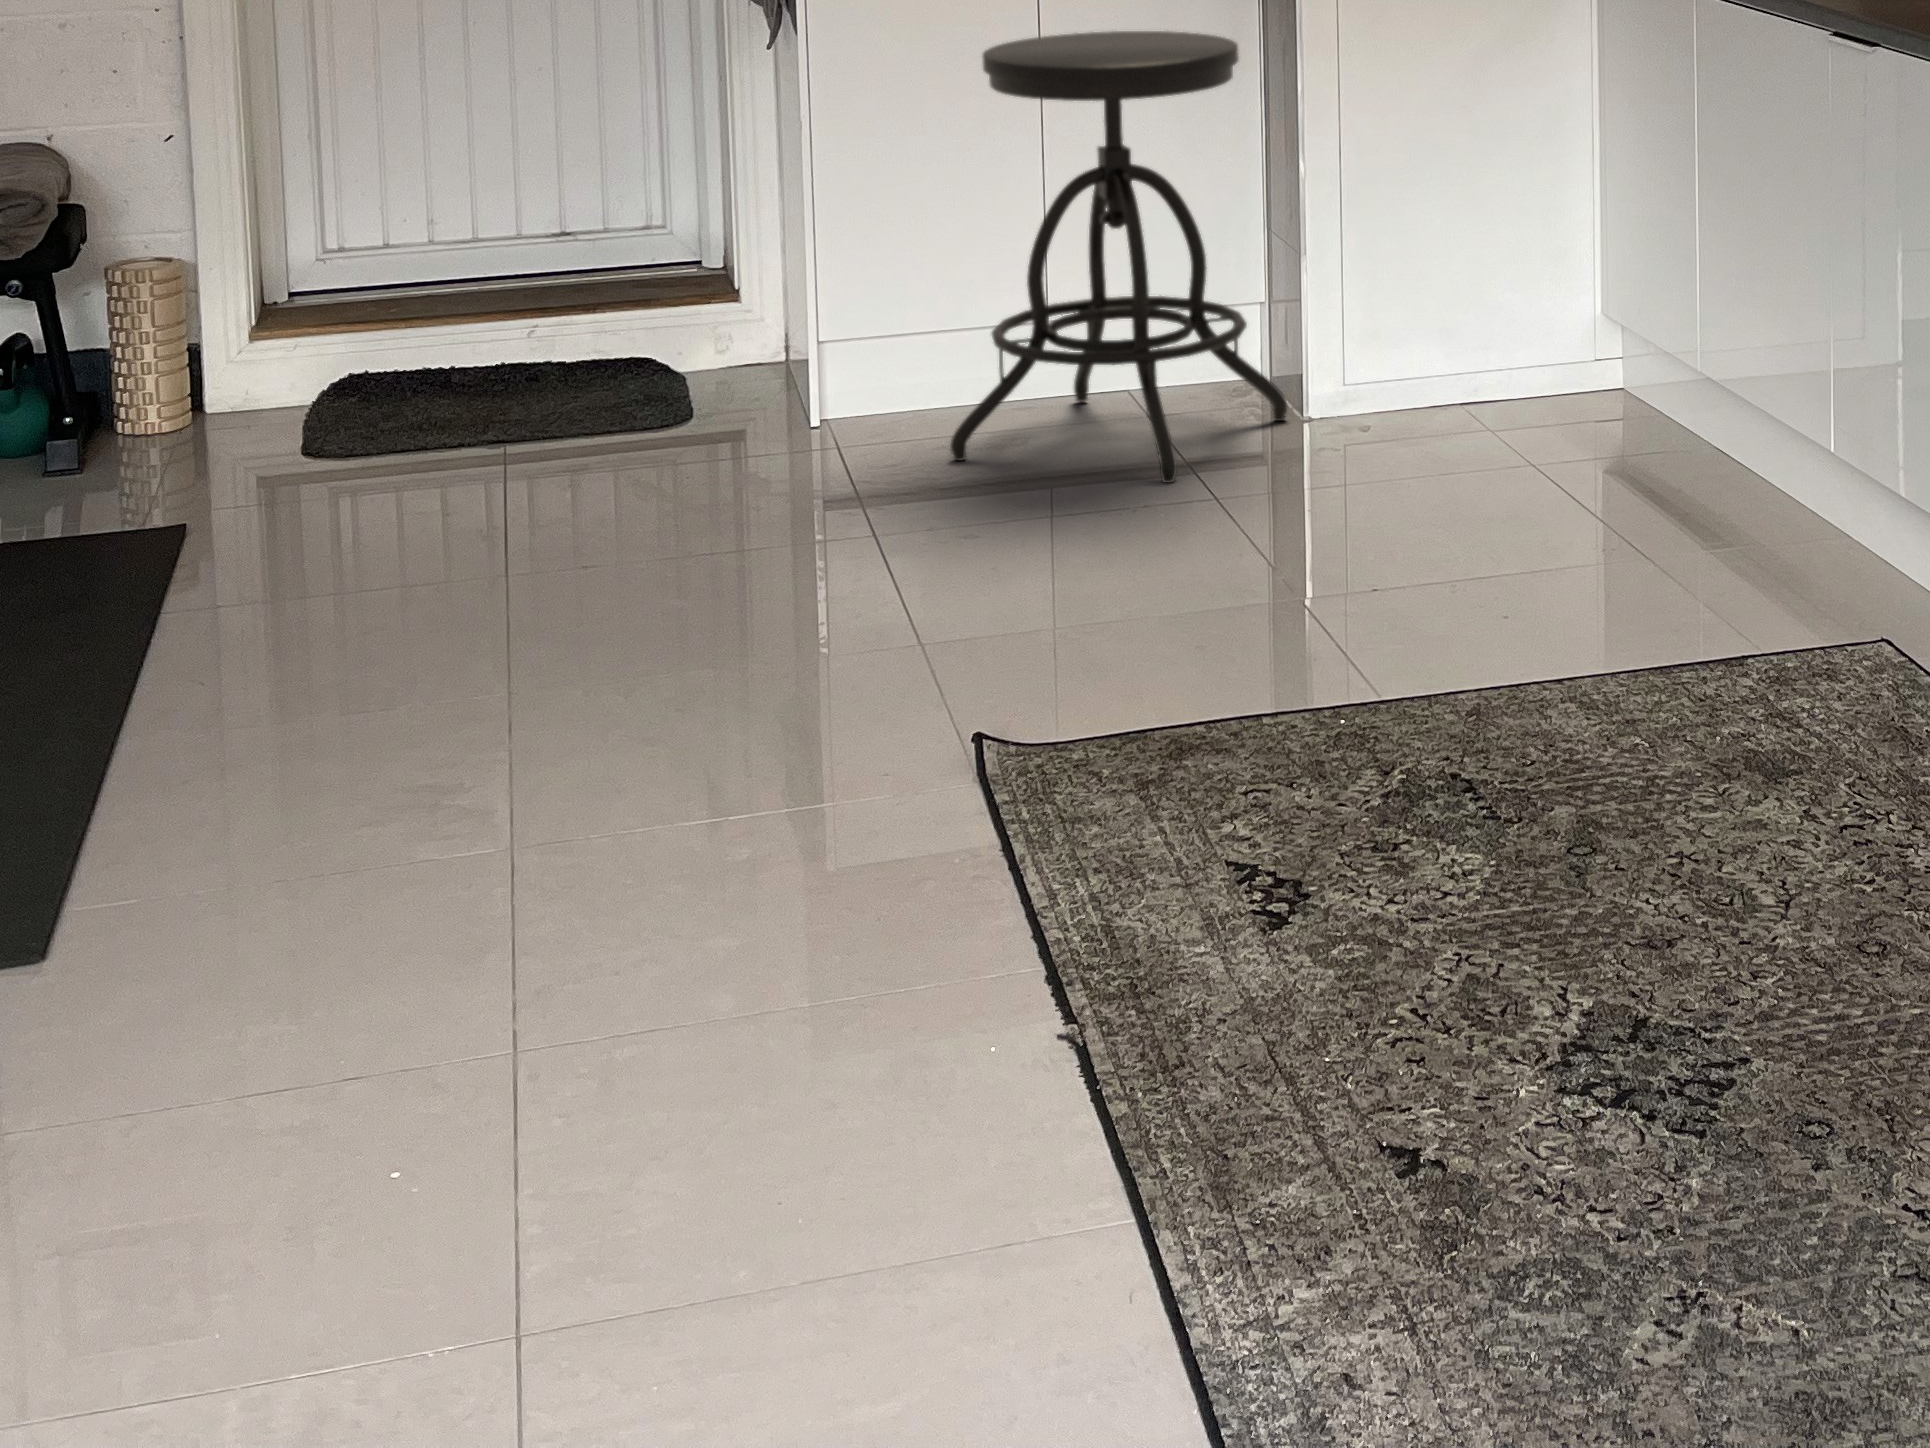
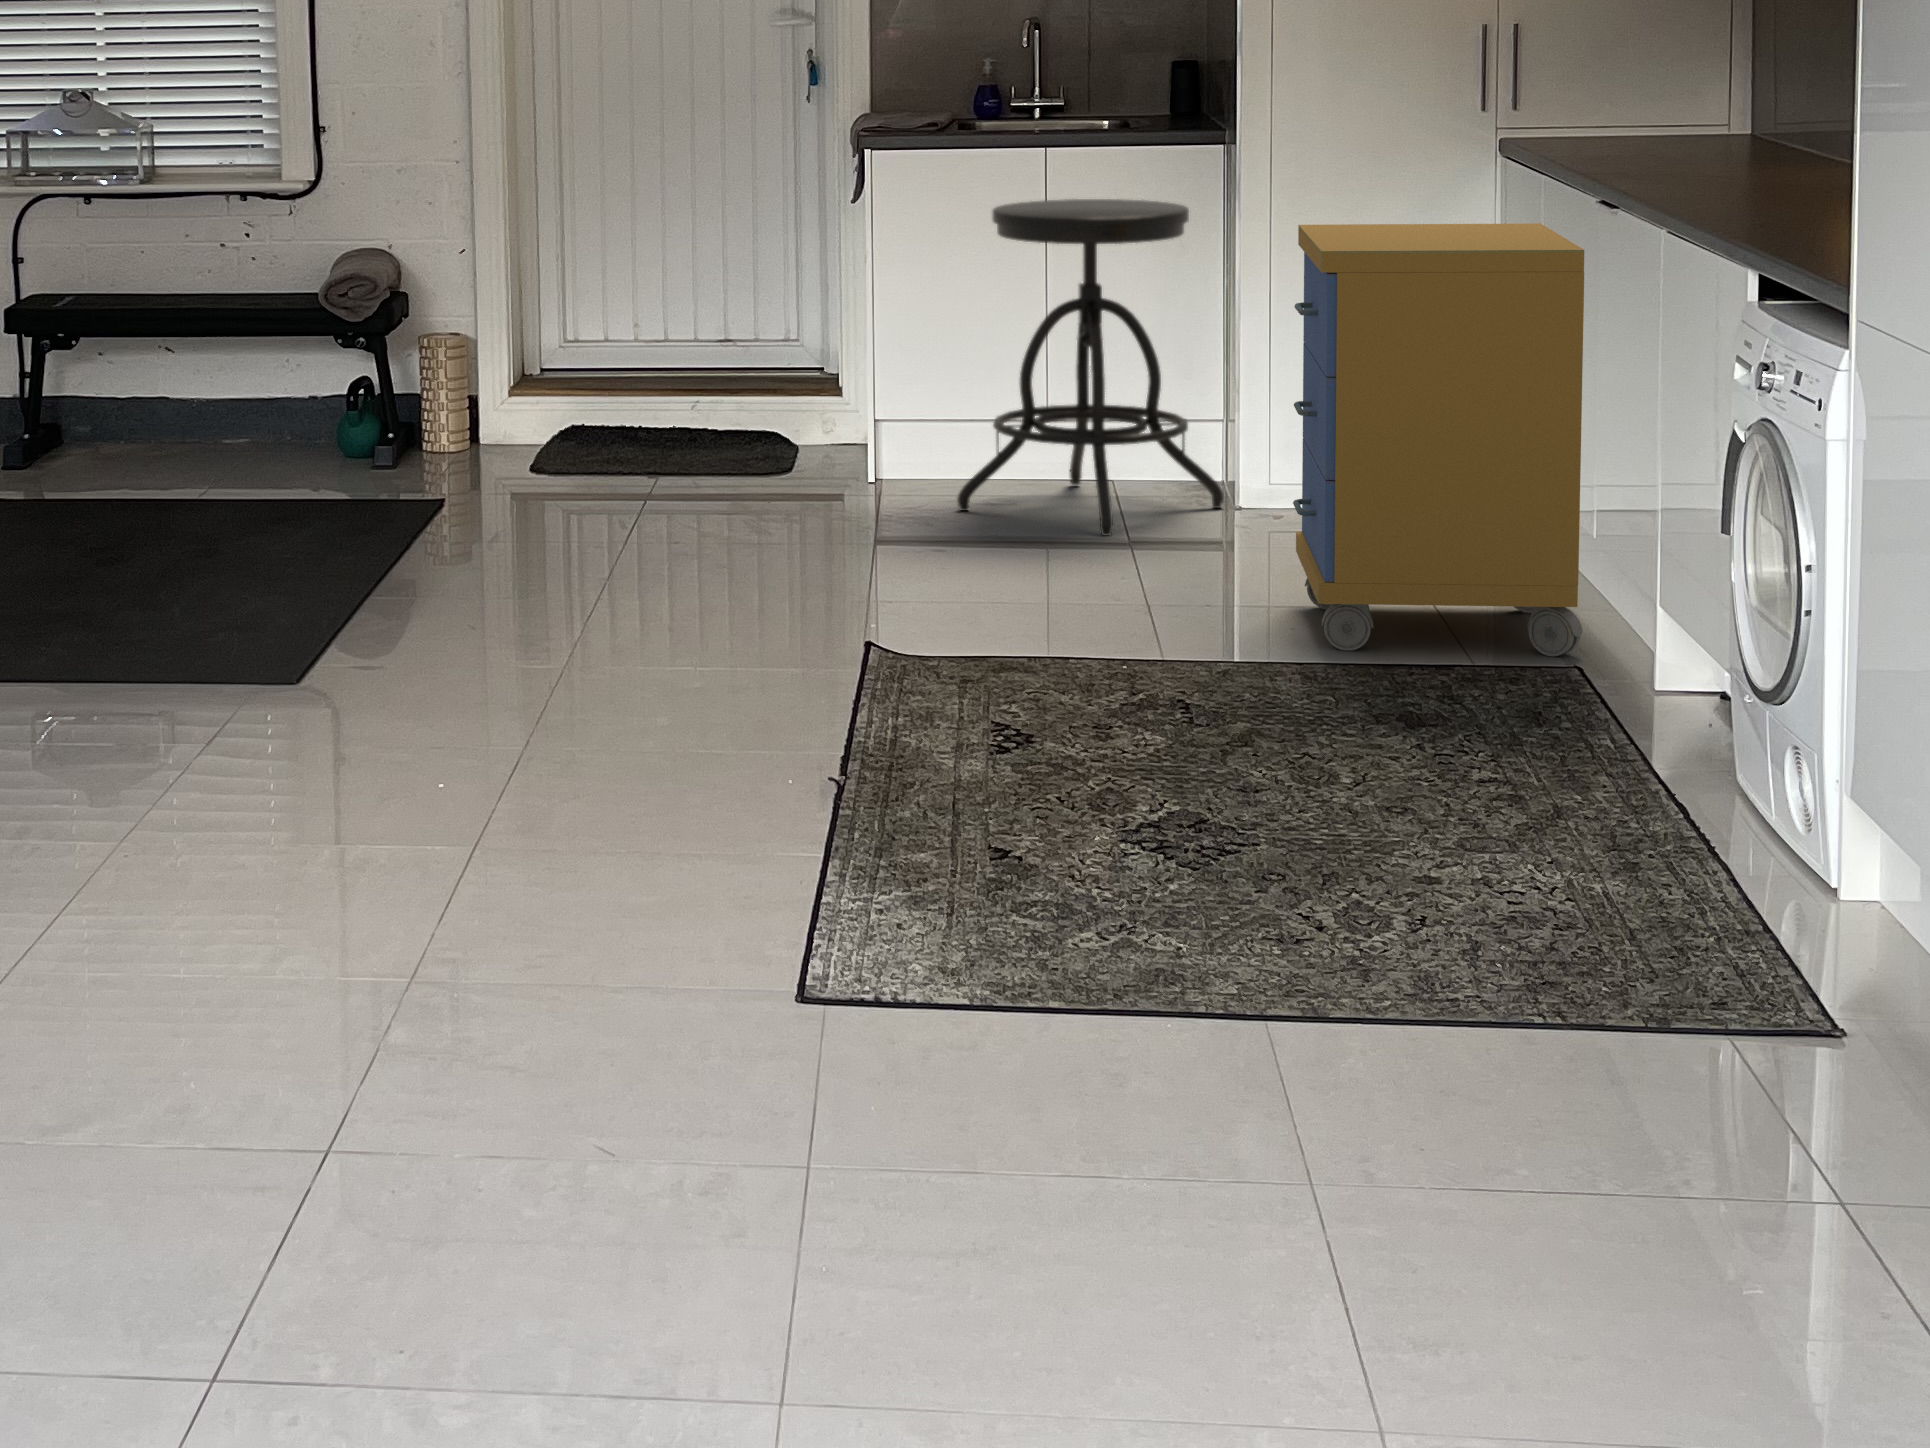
storage cabinet: none [1466,59,1875,649] -> present [1293,223,1584,656]

